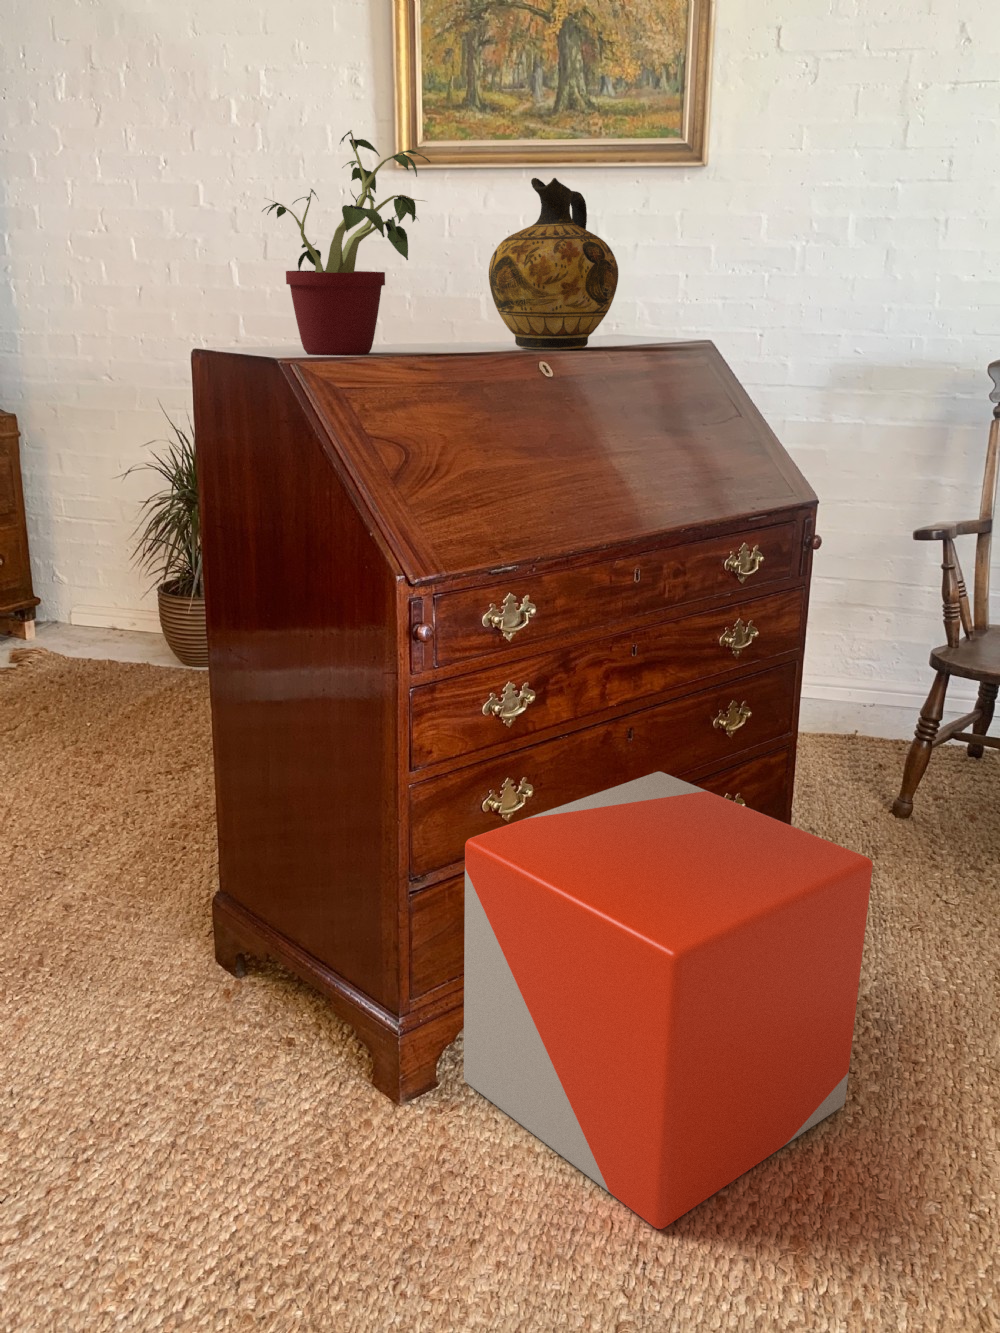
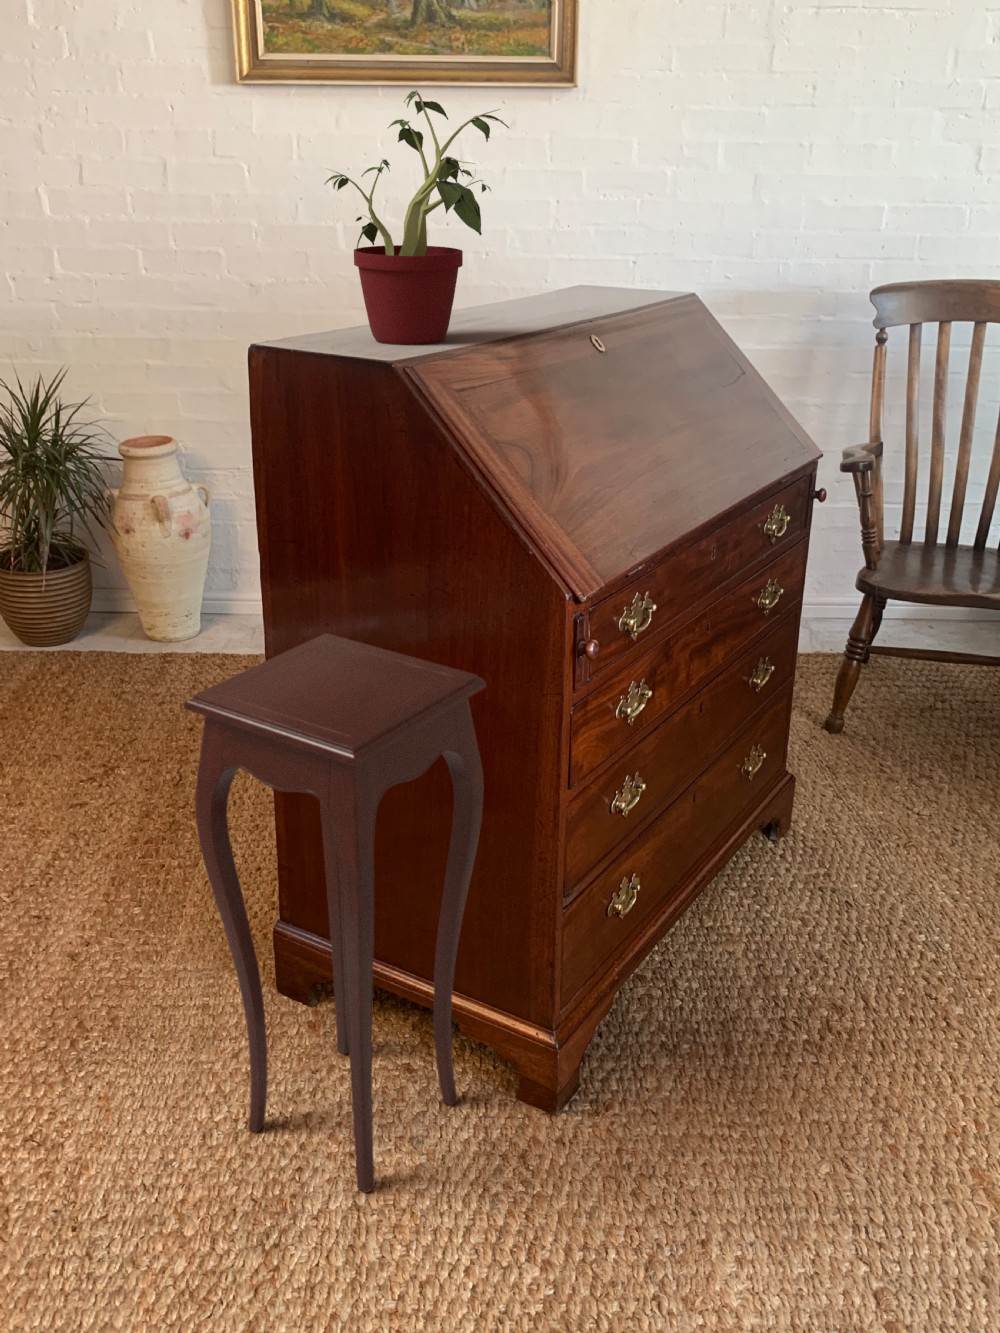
ceramic jug: present [489,178,618,350] -> none [509,132,646,316]
side table: none [60,610,331,1135] -> present [184,633,486,1193]
stool: present [464,771,873,1229] -> none [602,742,988,1191]

